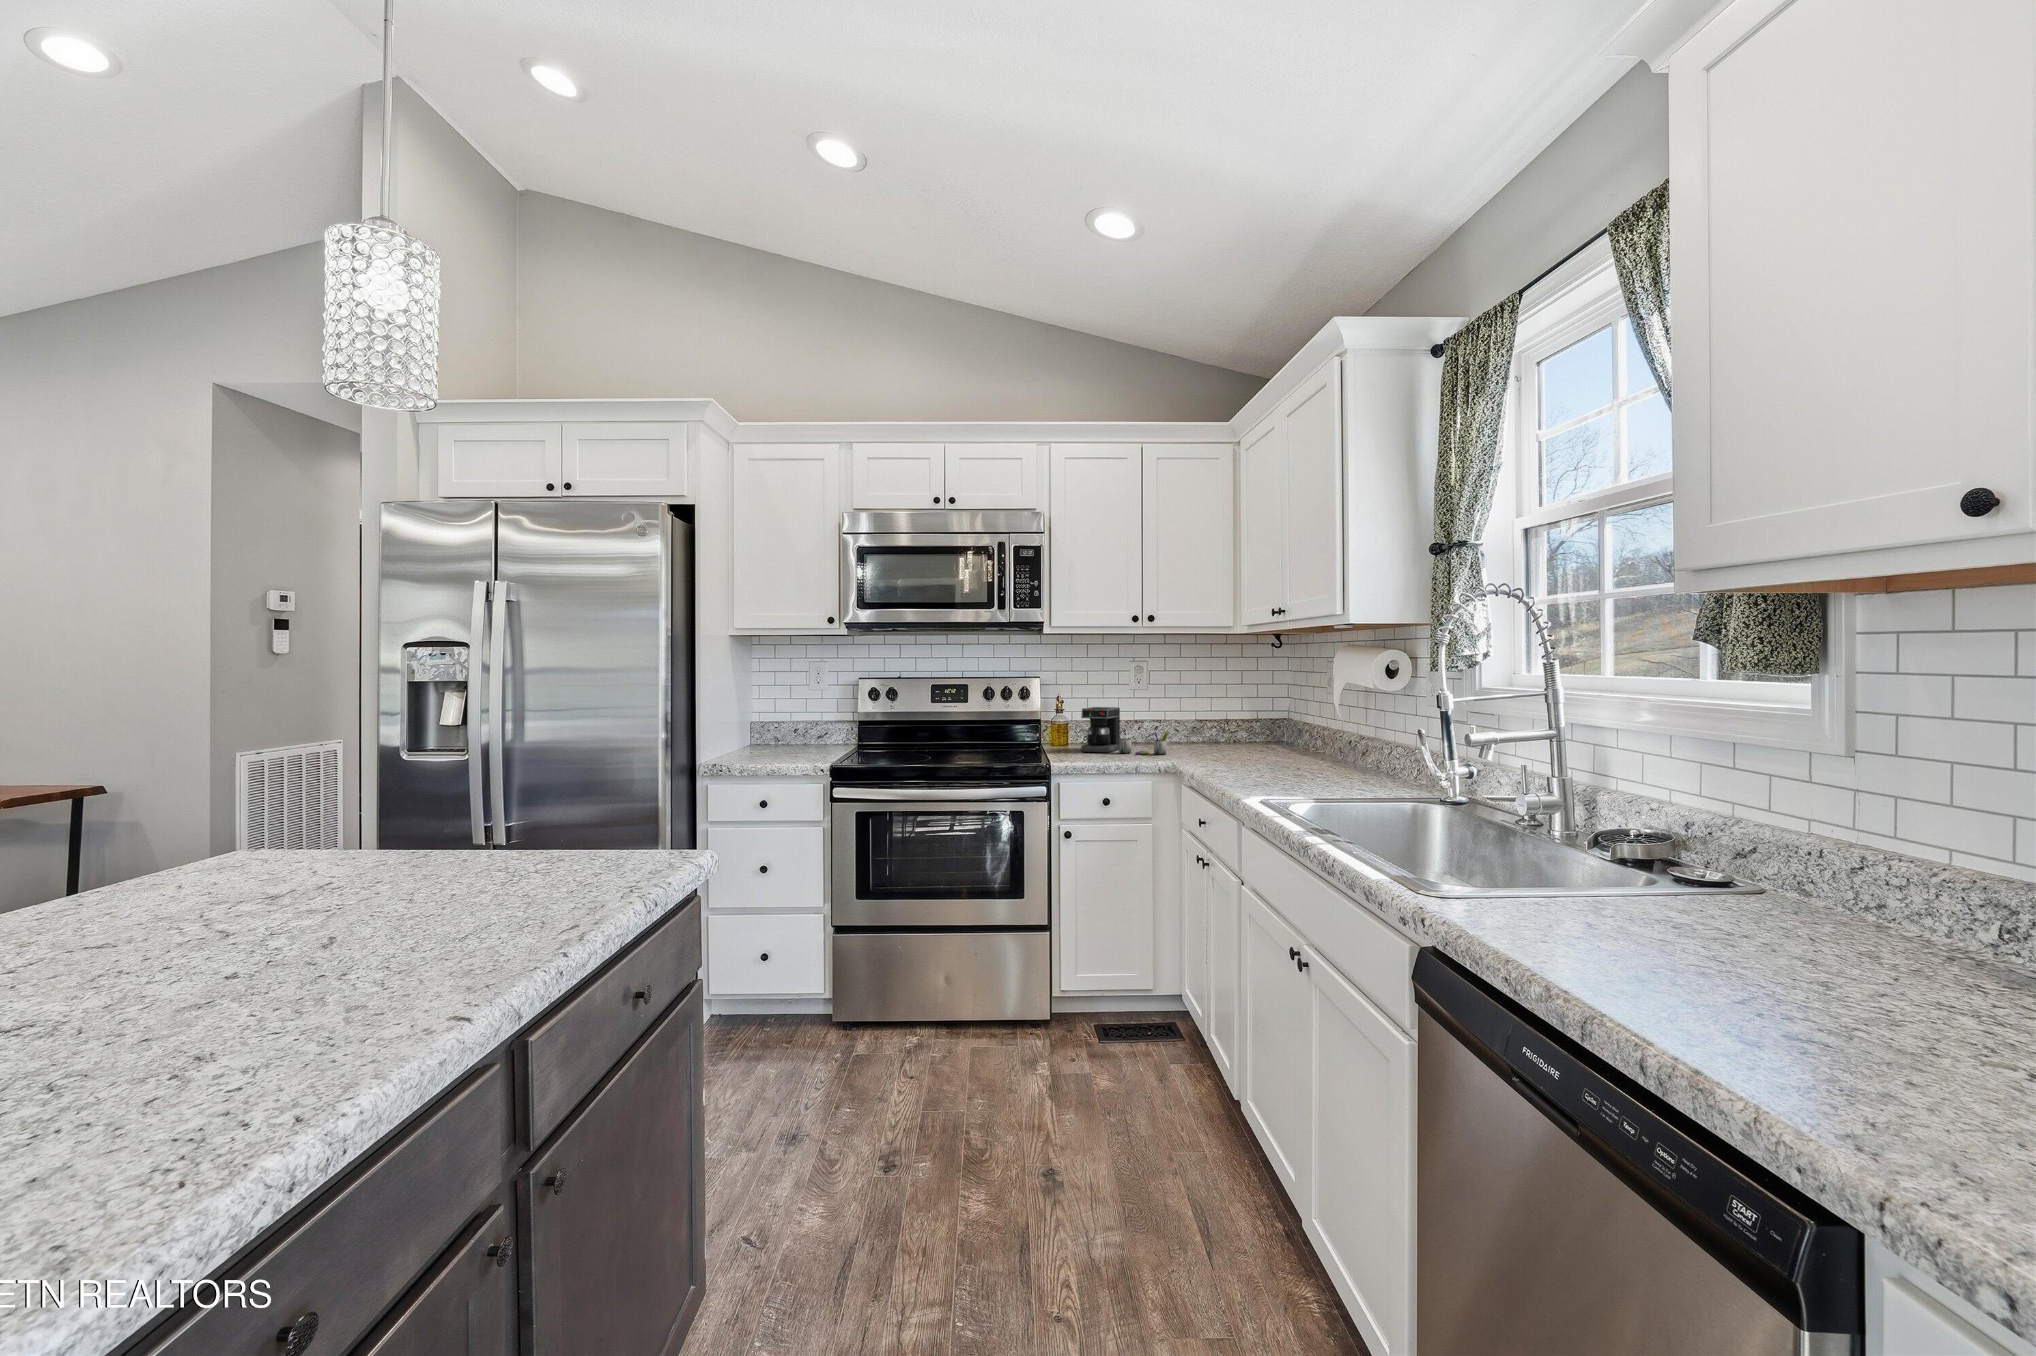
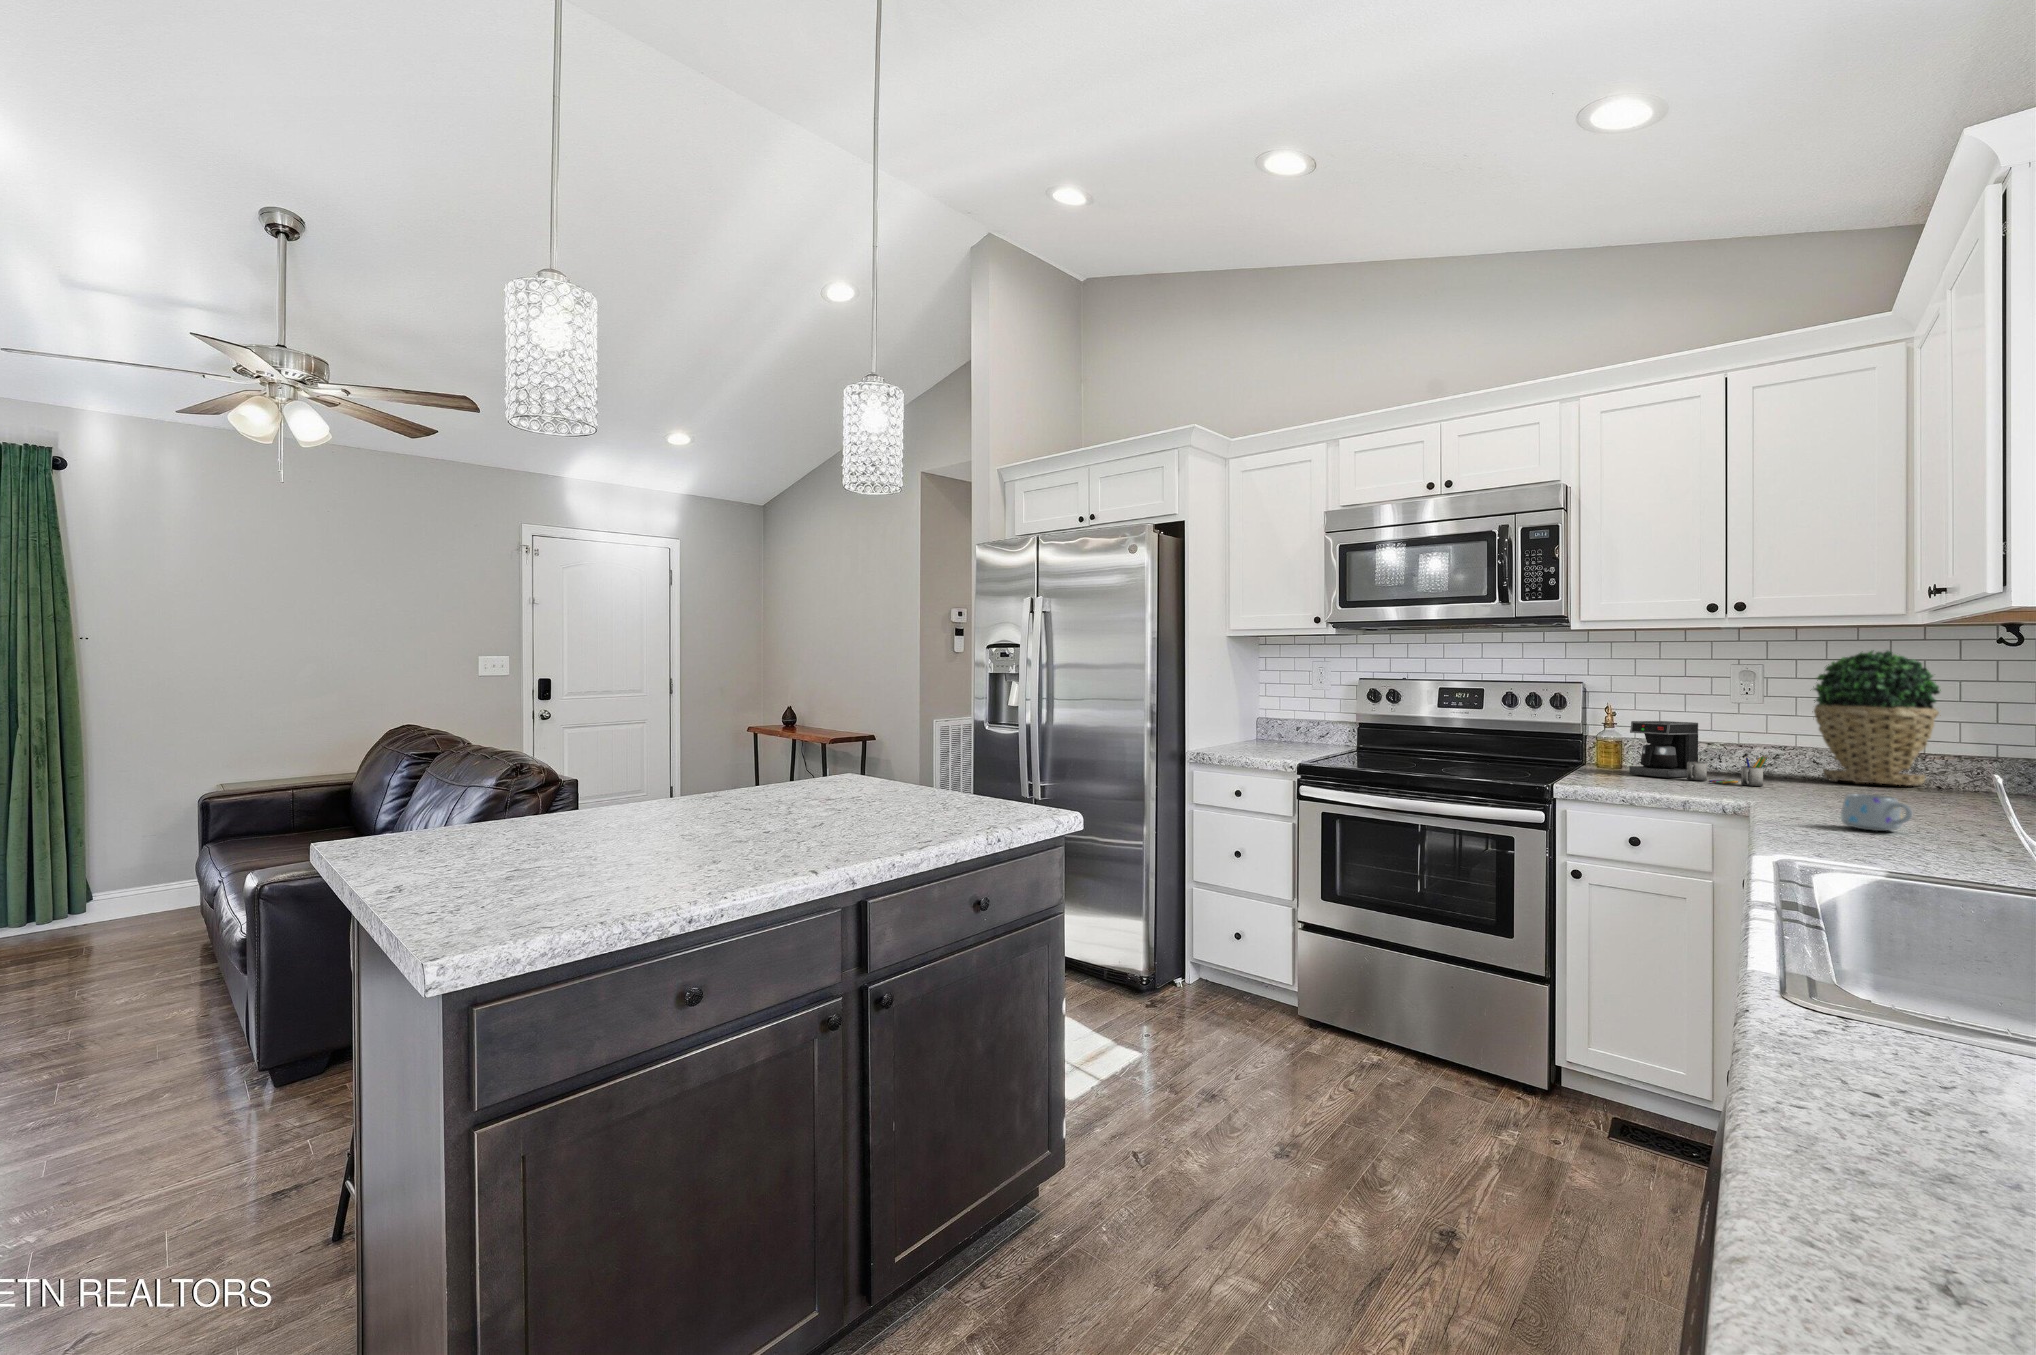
potted plant: none [1179,652,1244,746] -> present [1812,651,1941,786]
mug: none [1253,759,1292,783] -> present [1841,794,1912,831]

